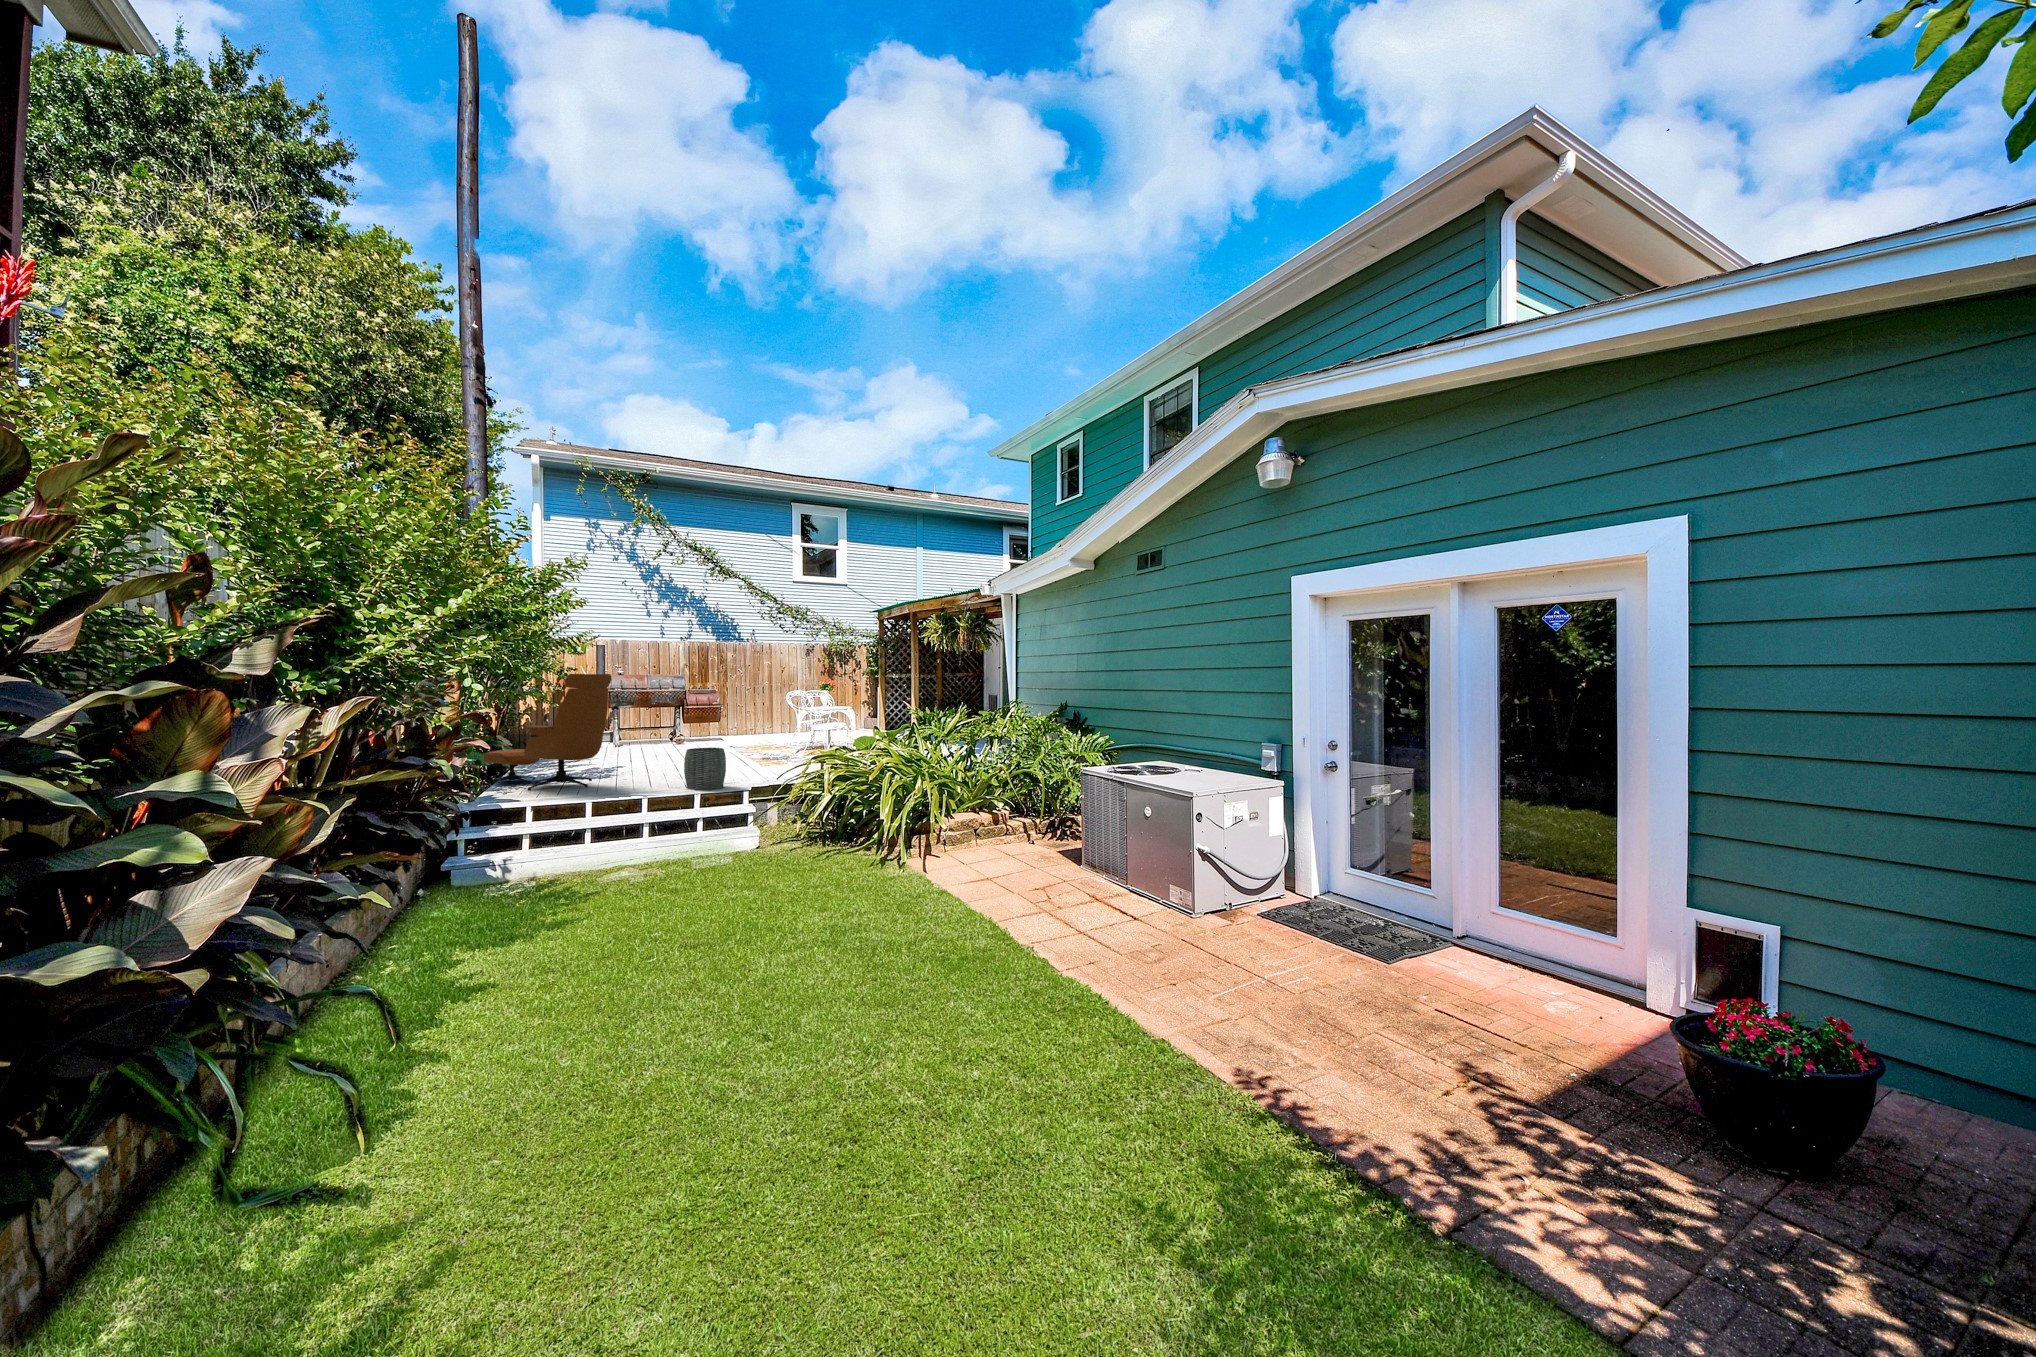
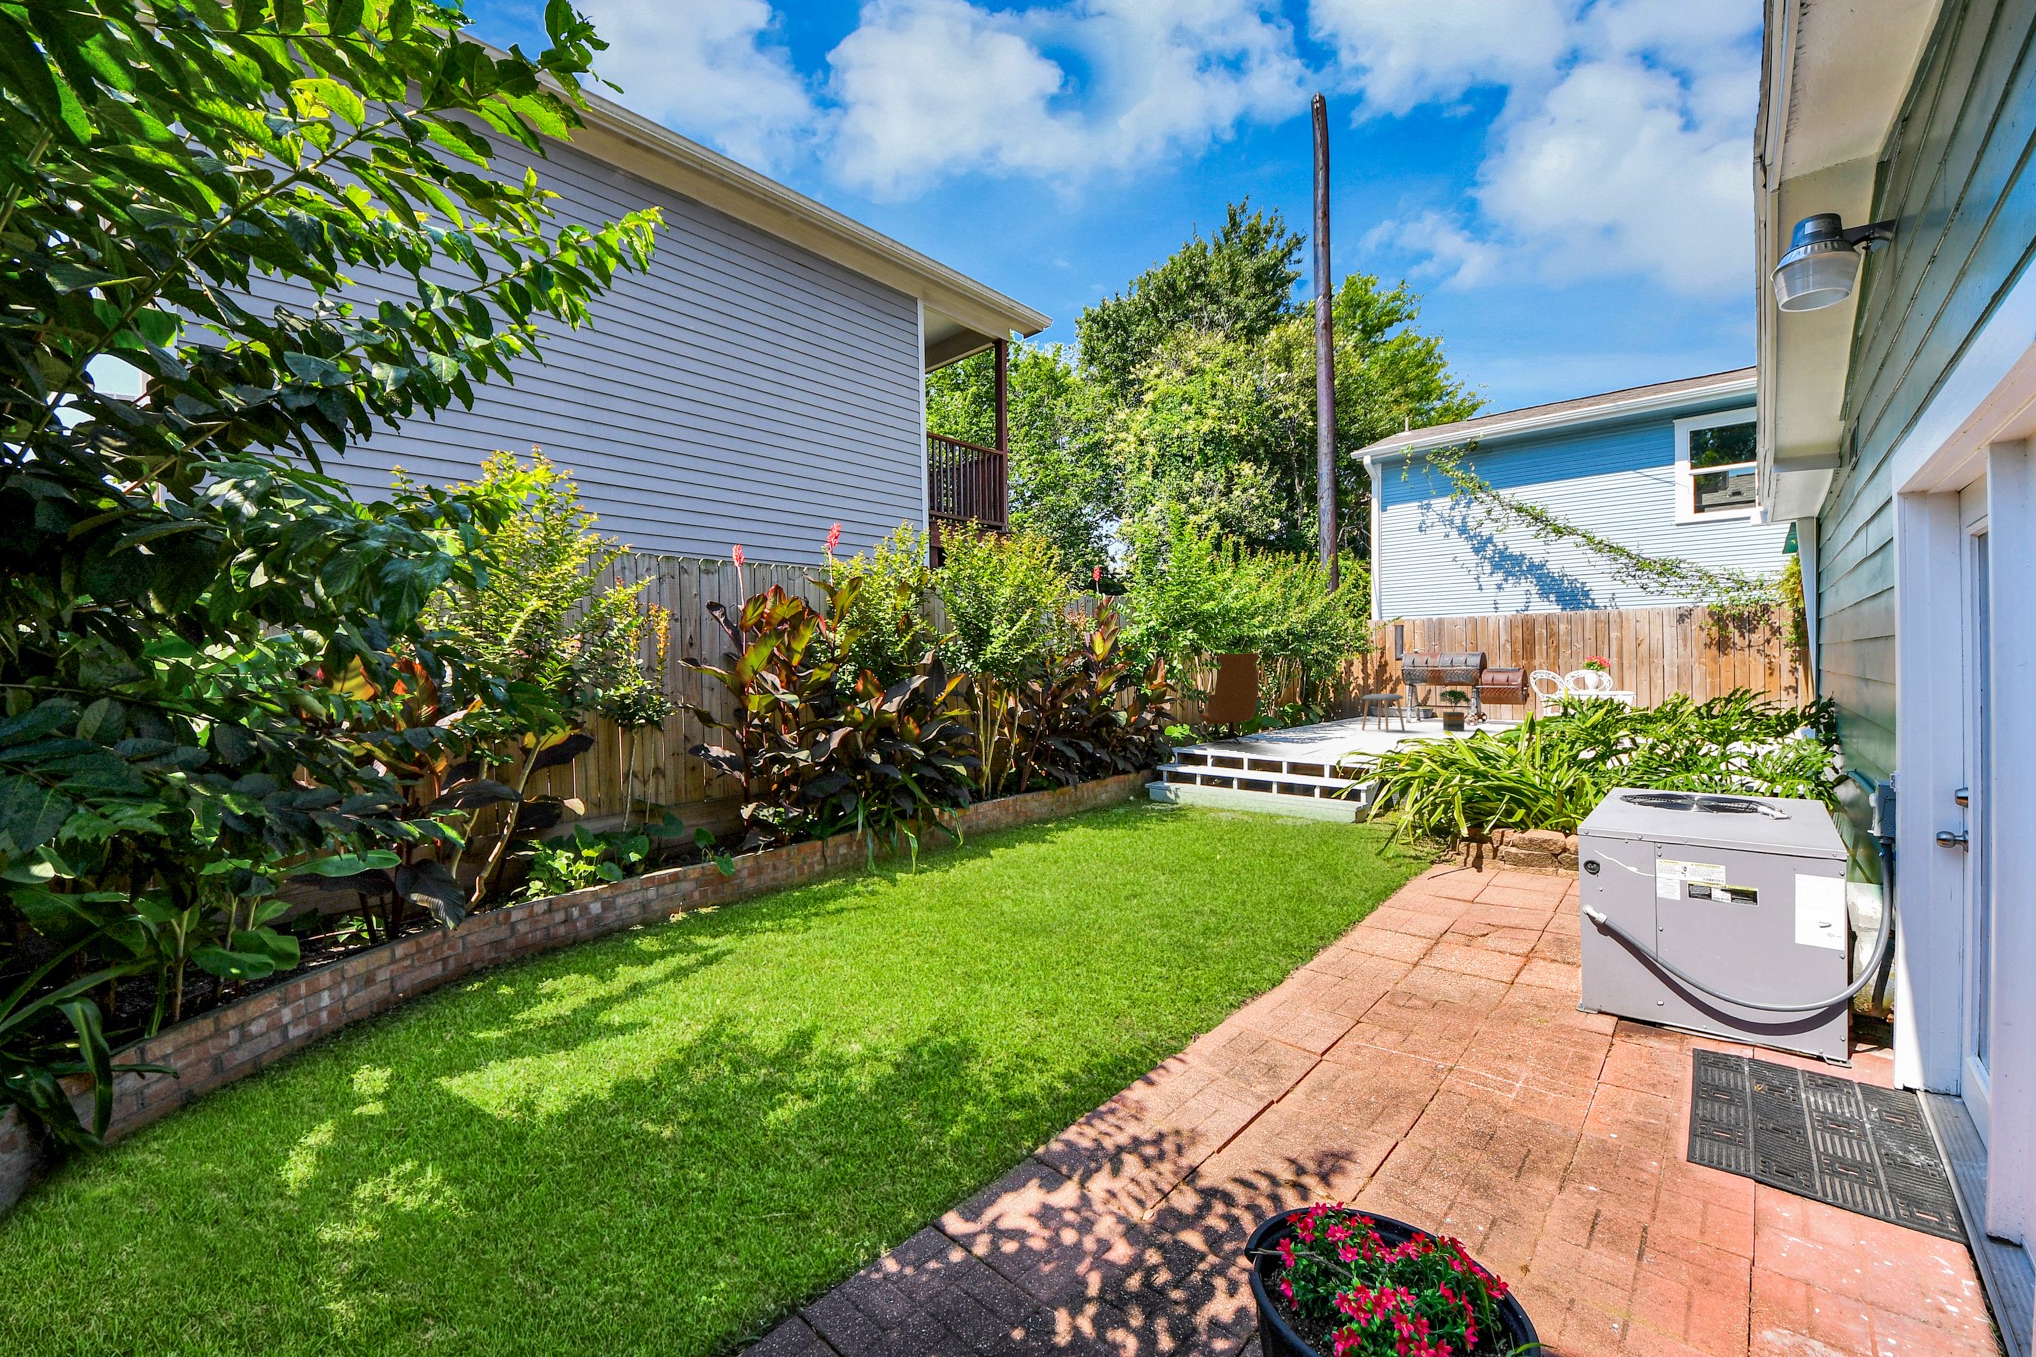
potted tree: none [691,712,724,753] -> present [1440,690,1471,731]
stool: none [632,718,673,759] -> present [1362,694,1405,732]
woven basket: present [684,748,726,790] -> none [1303,718,1340,755]

